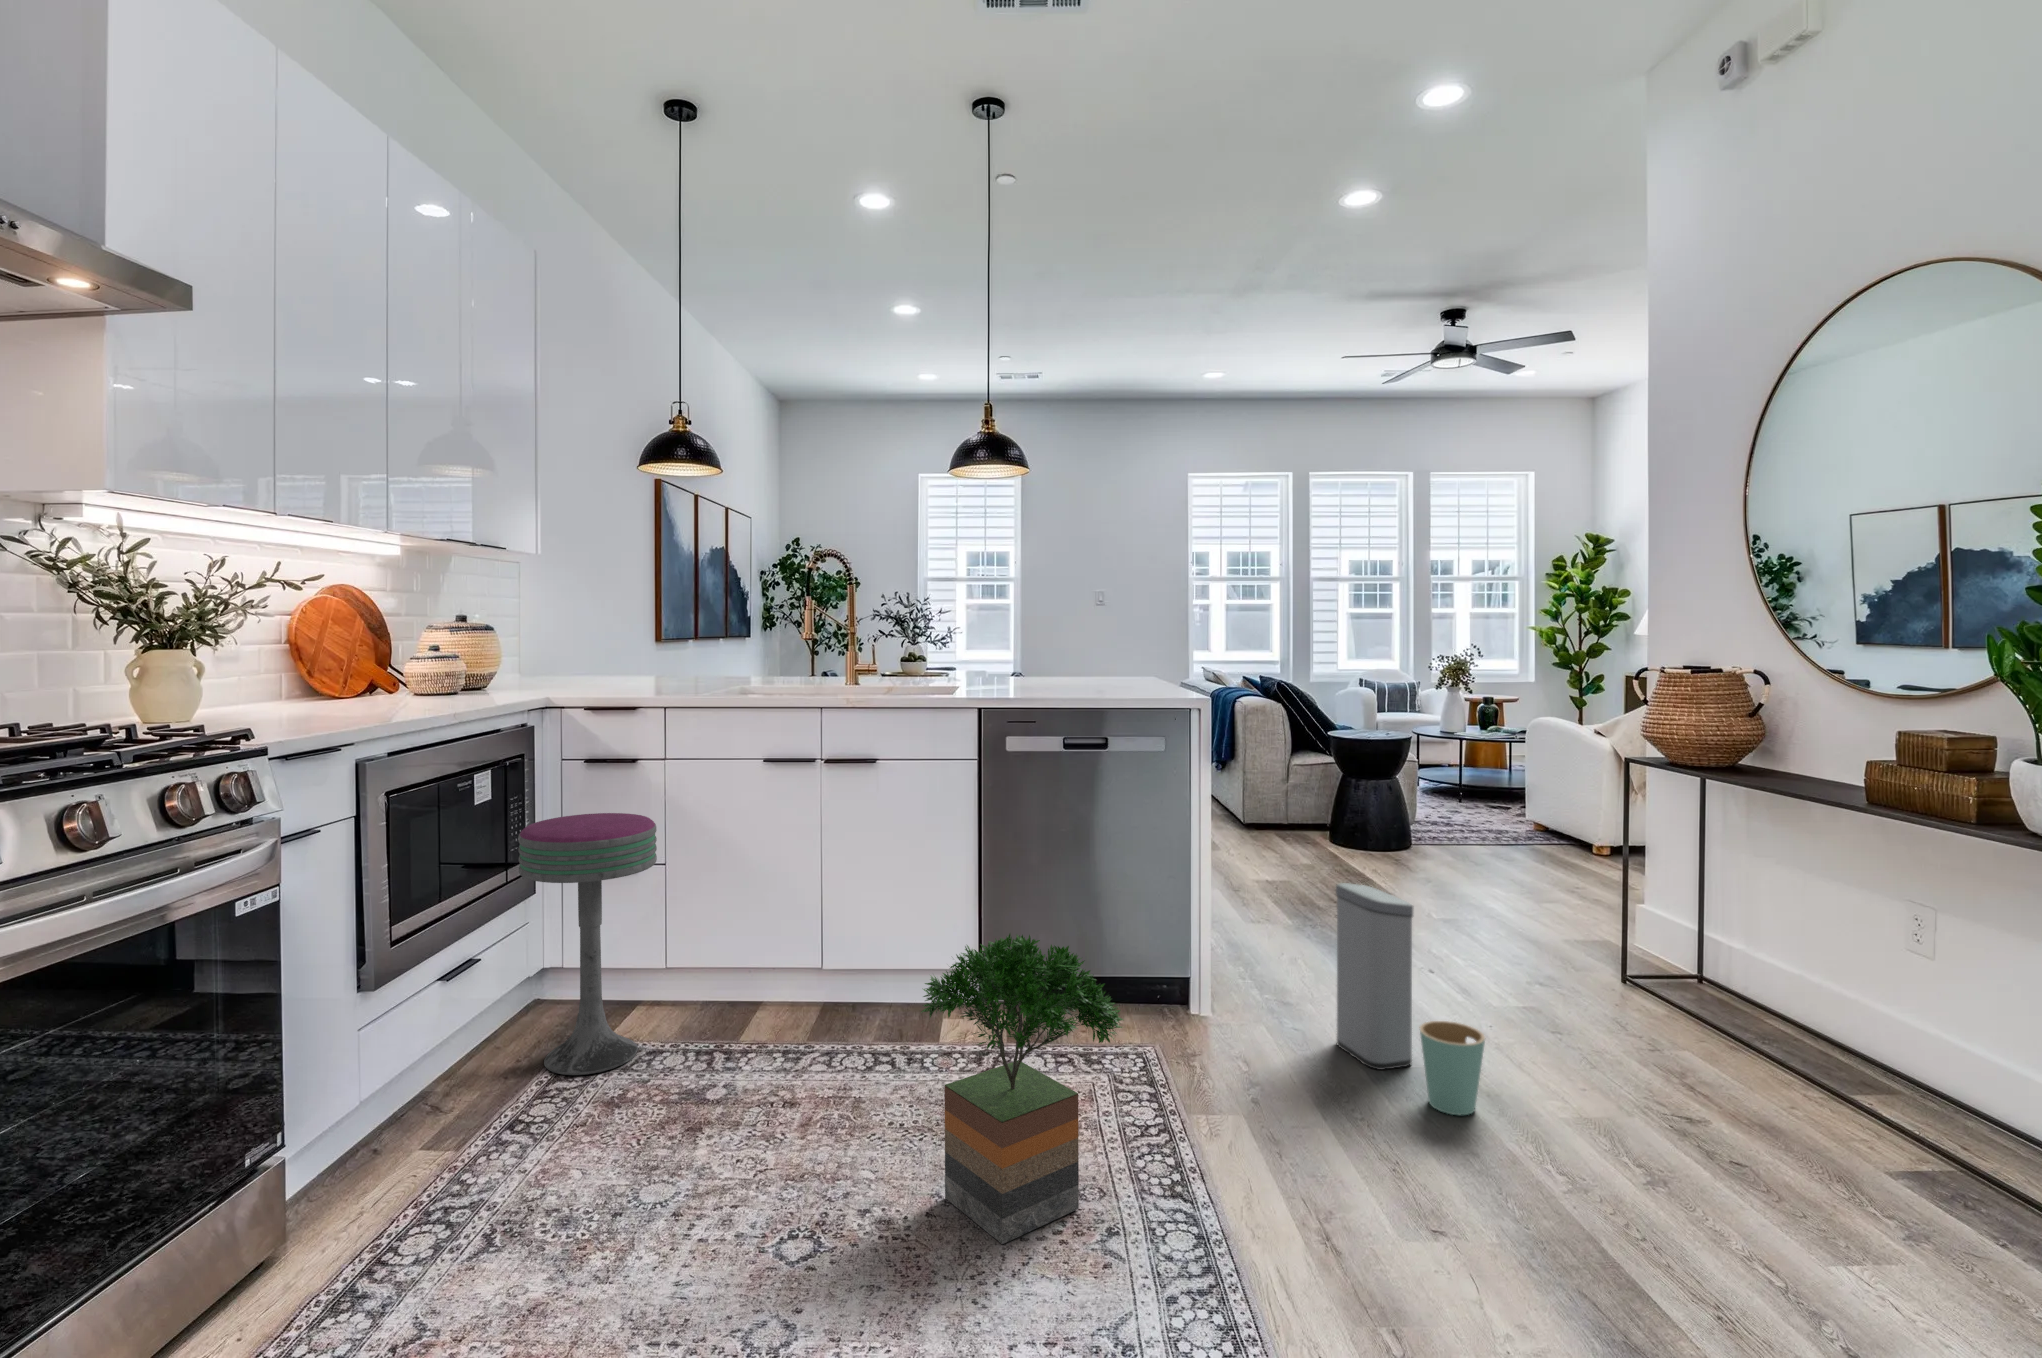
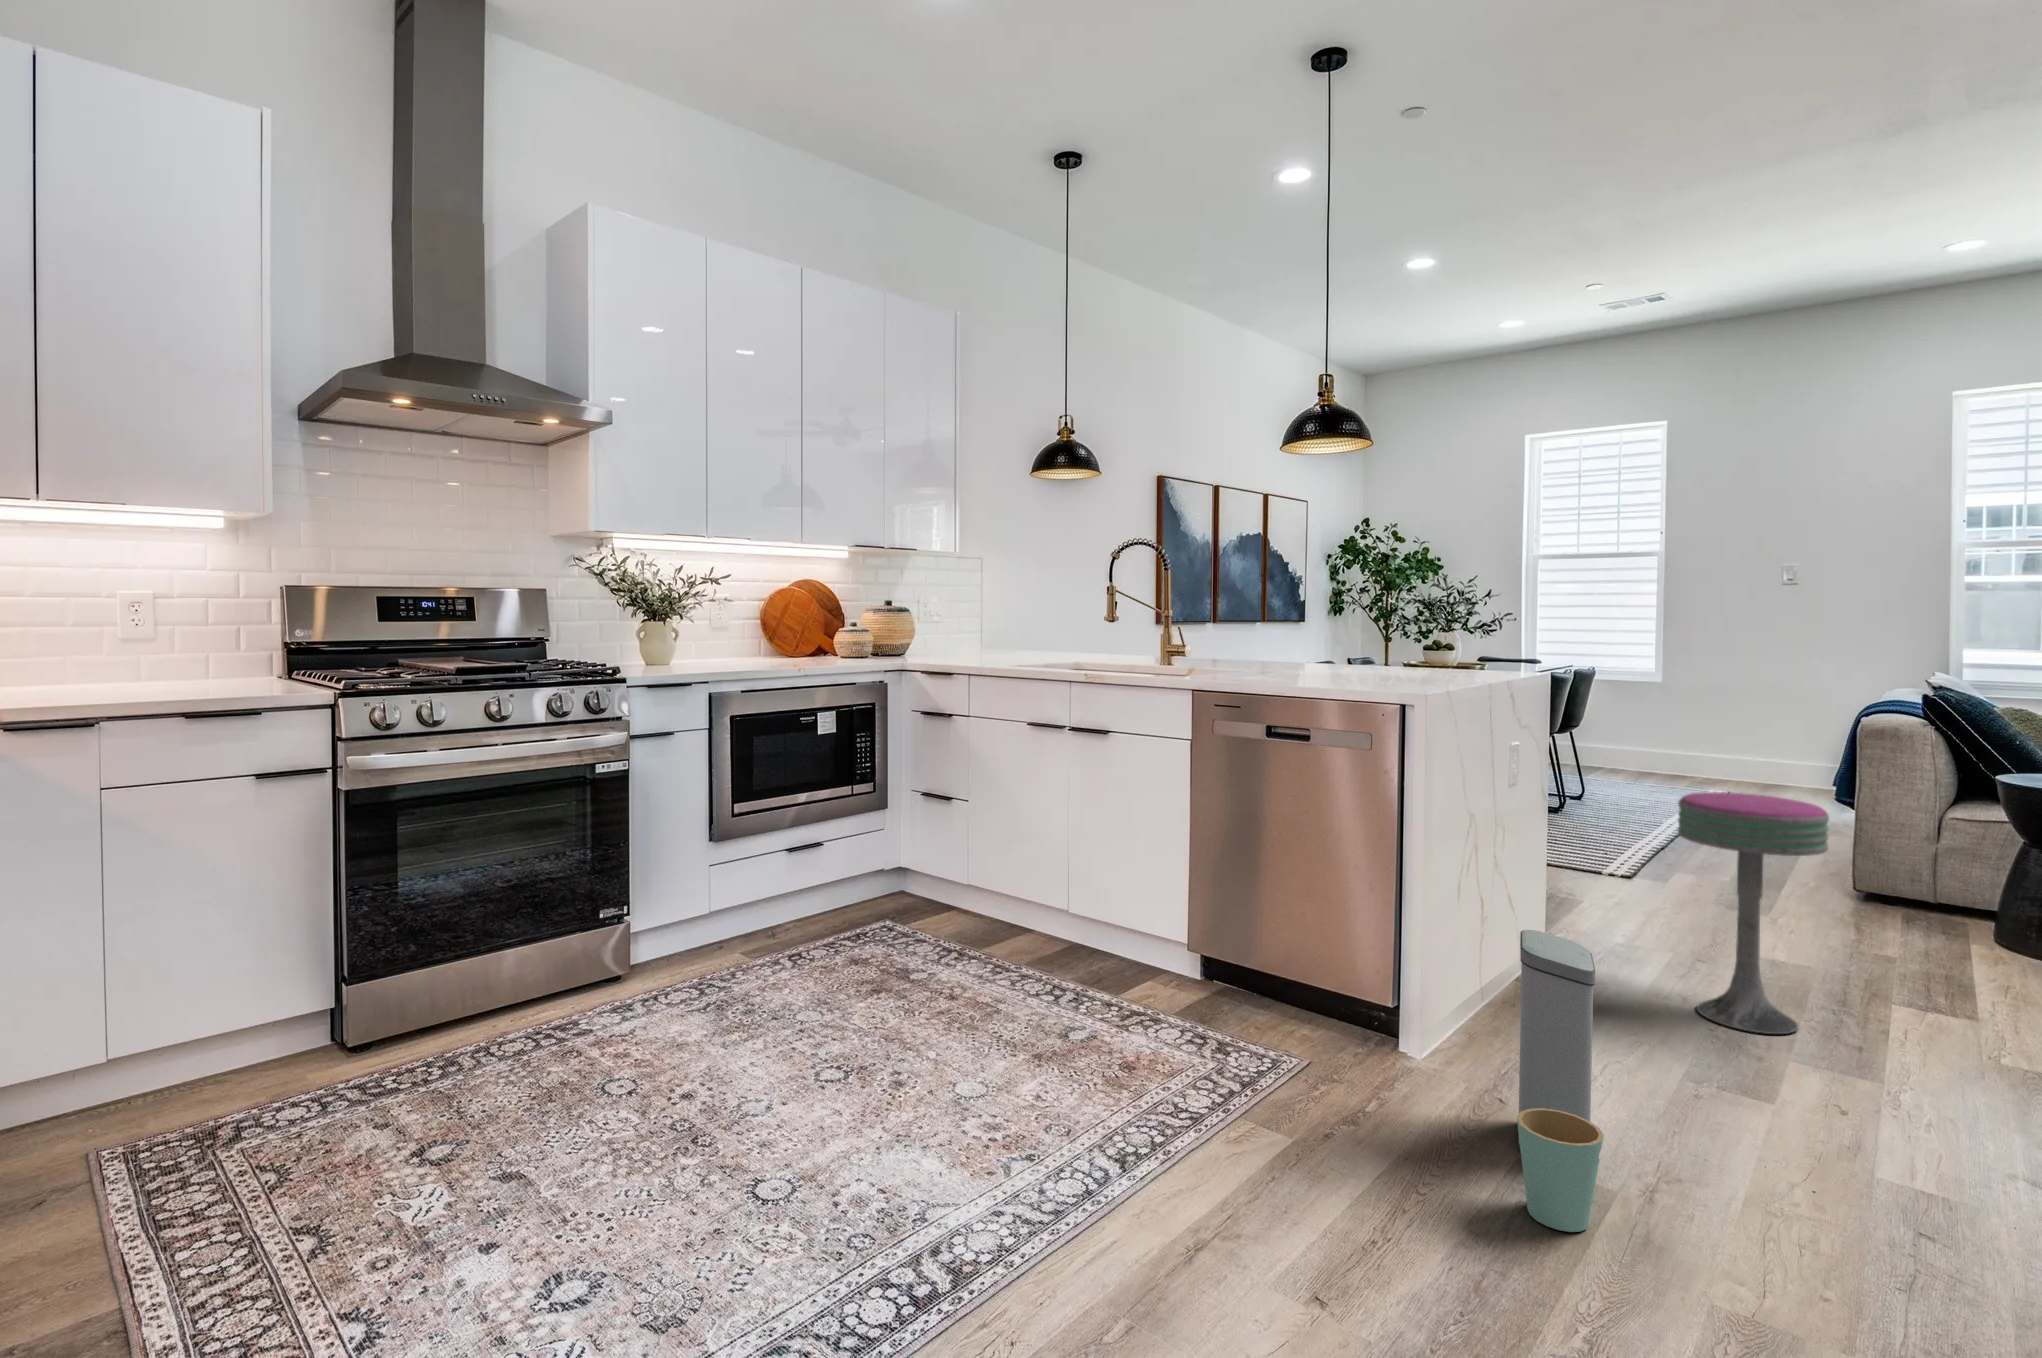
bar stool: present [518,813,657,1075] -> present [1678,792,1829,1034]
potted tree: present [922,934,1123,1244] -> none [924,879,1080,1130]

